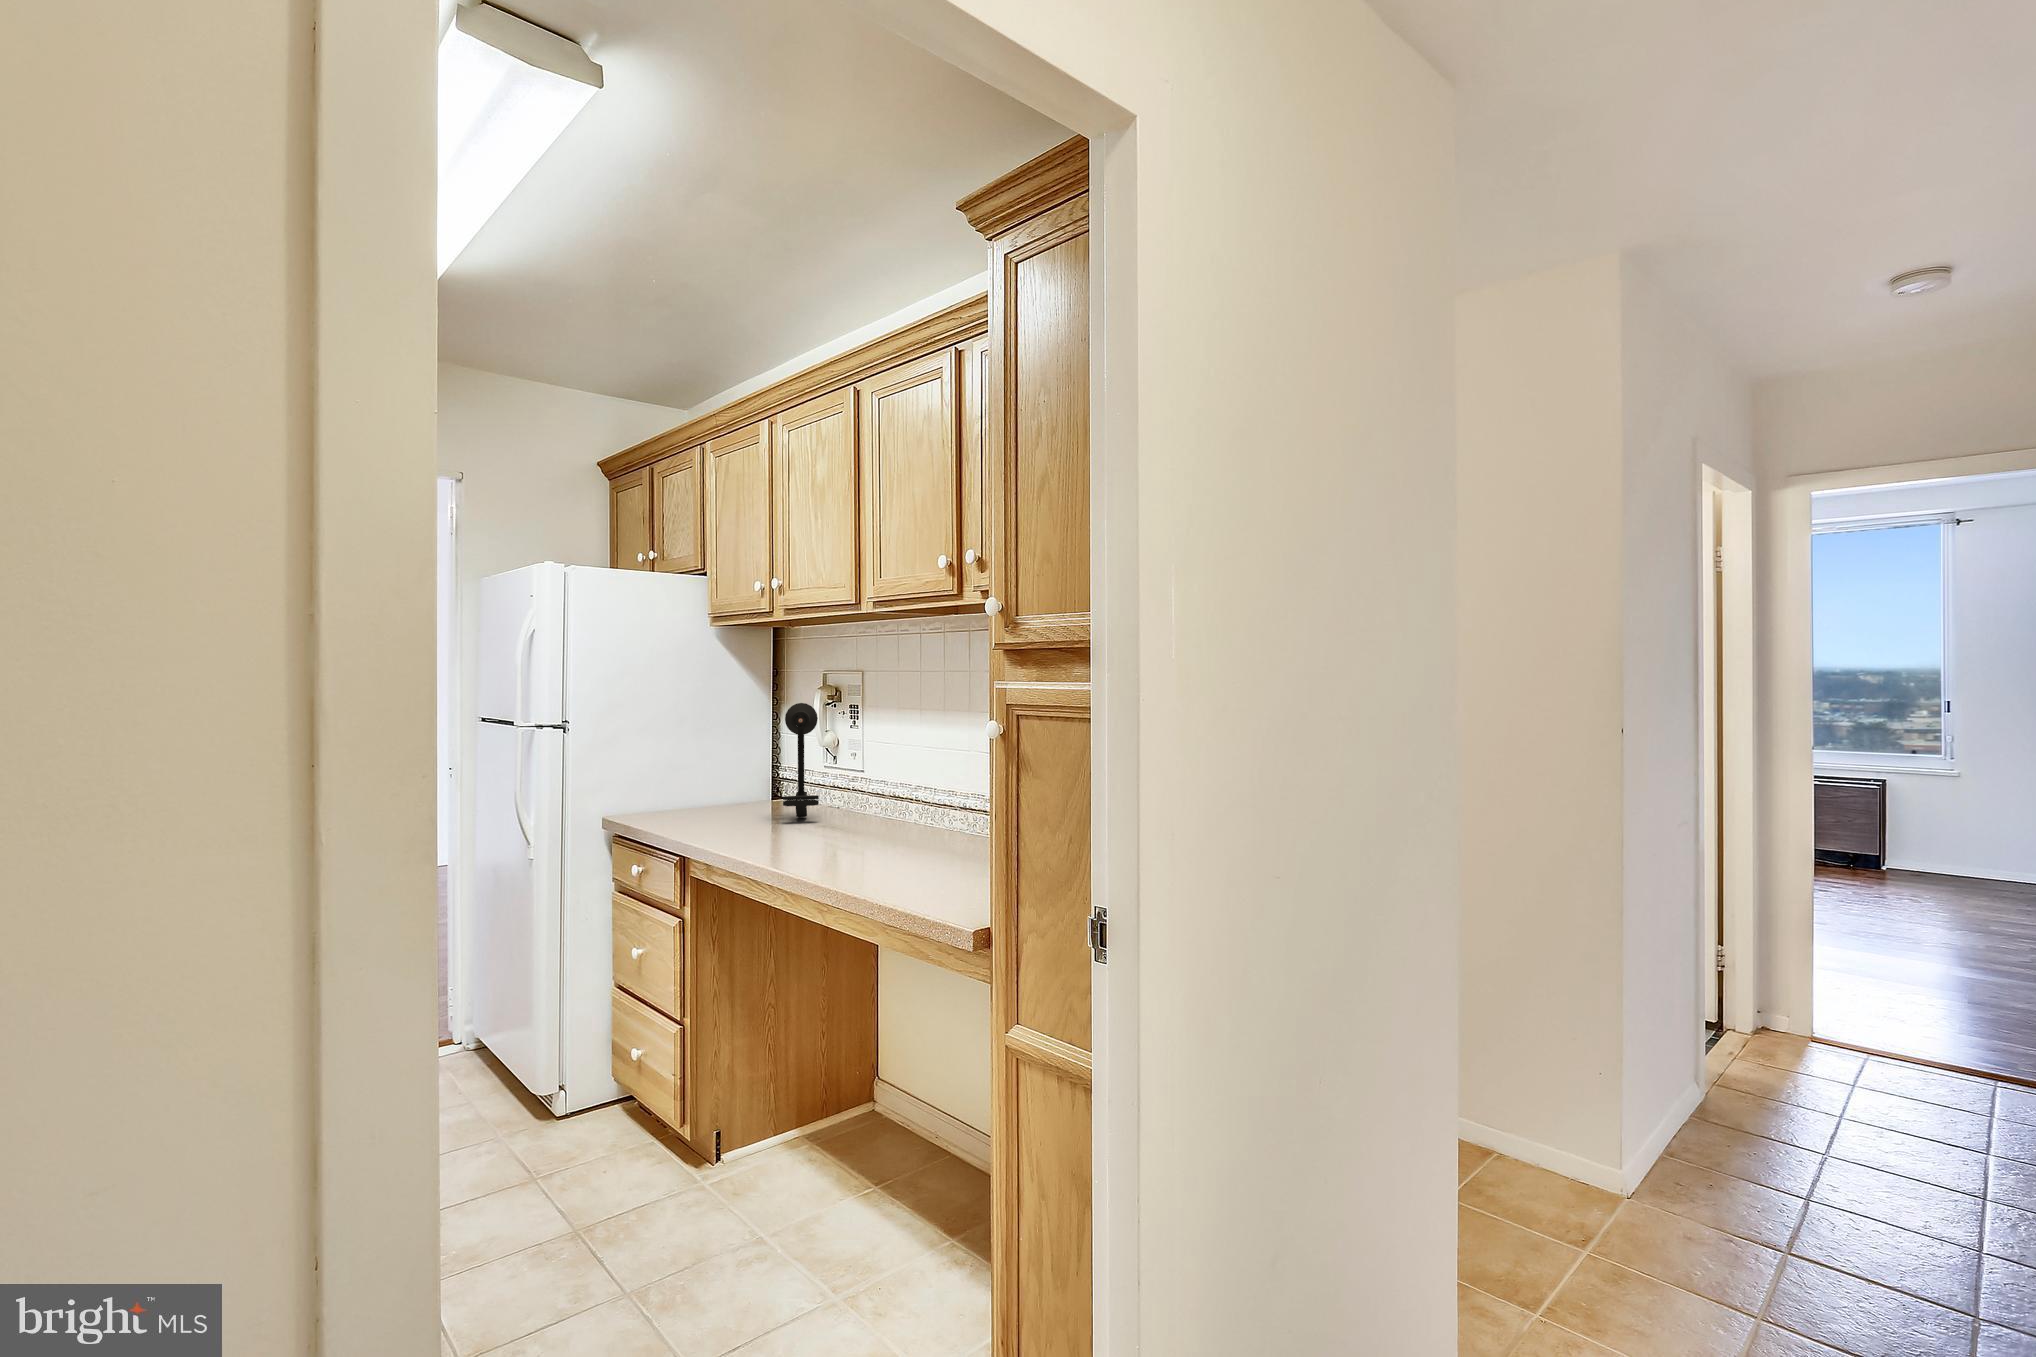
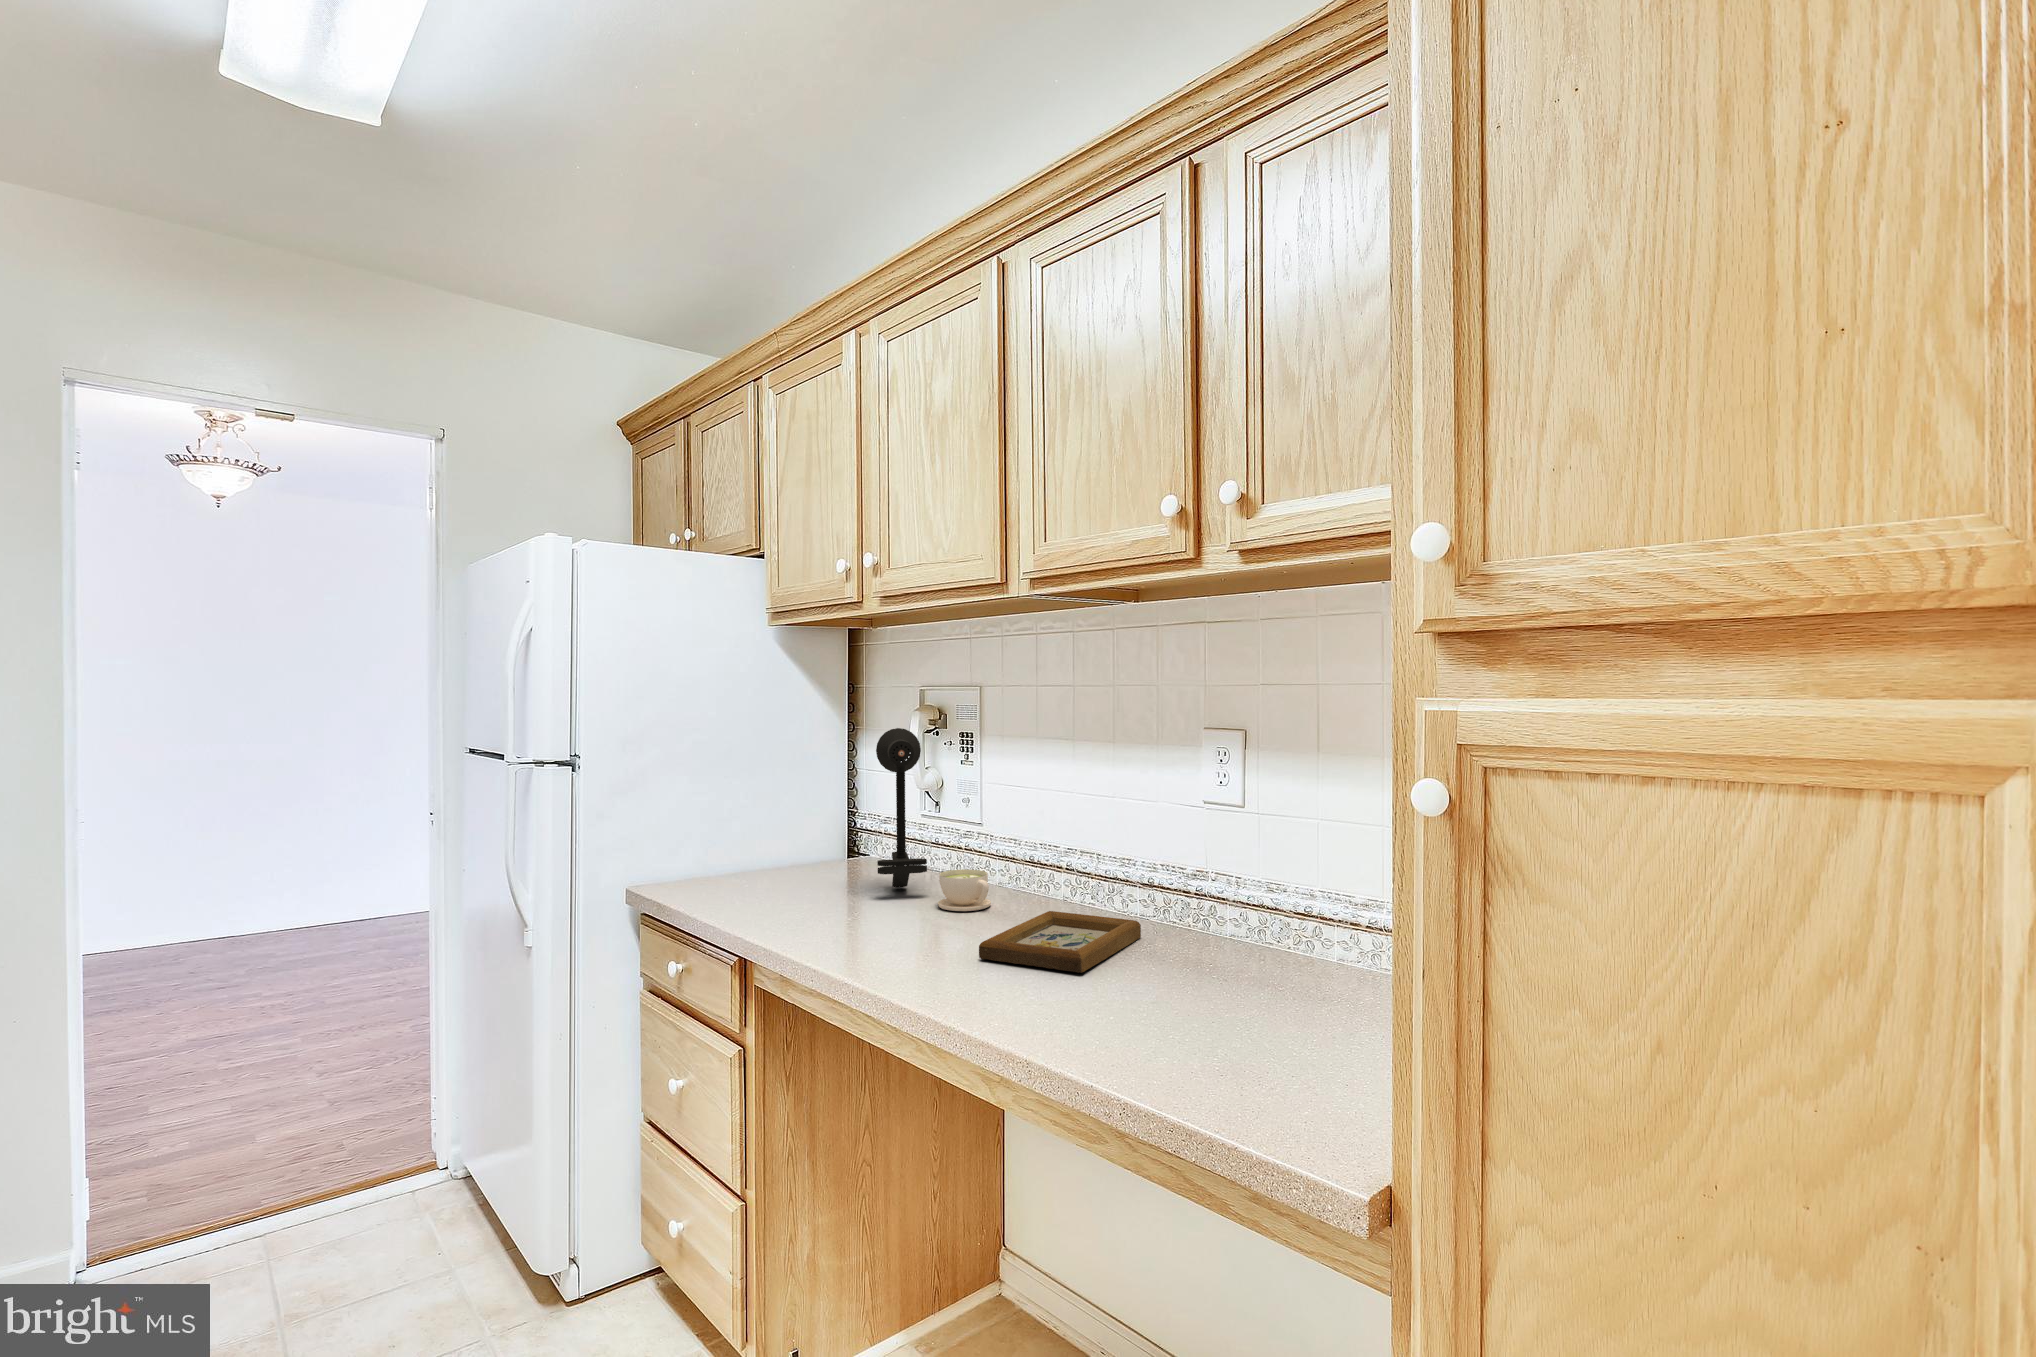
coffee cup: none [823,802,861,830] -> present [938,869,991,911]
picture frame: none [835,827,951,859] -> present [979,911,1141,973]

